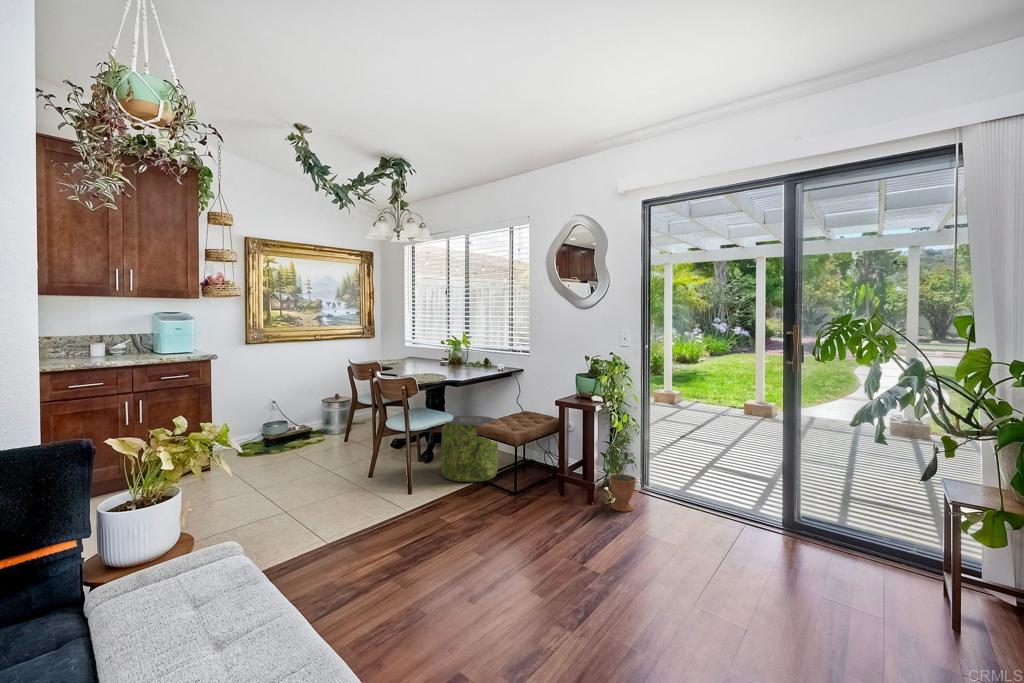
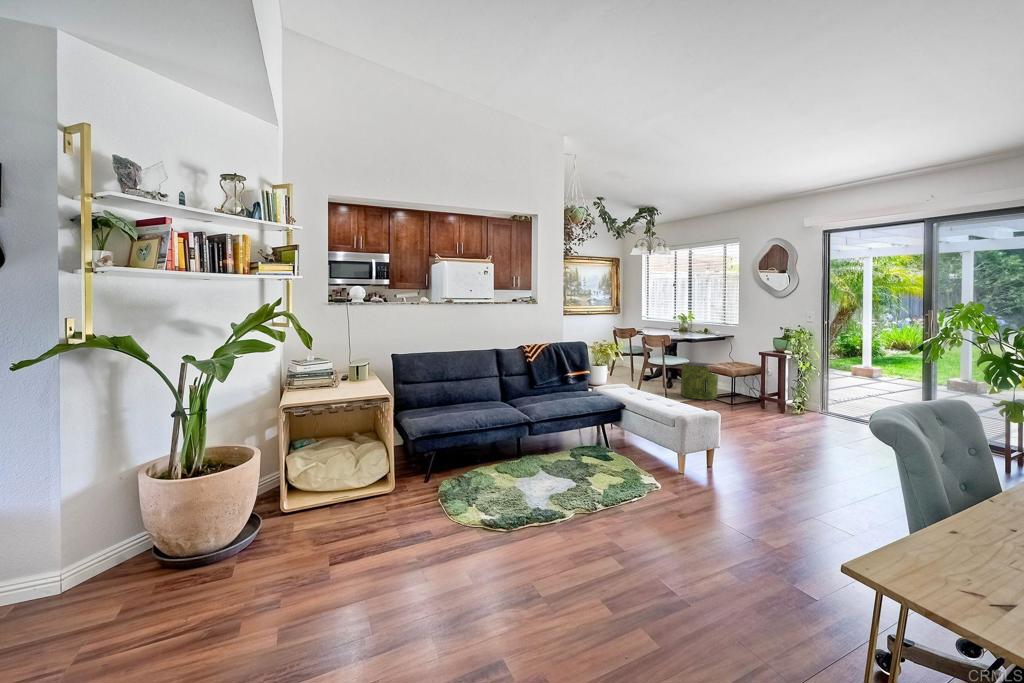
potted plant: present [607,432,637,512] -> none [792,371,815,417]

